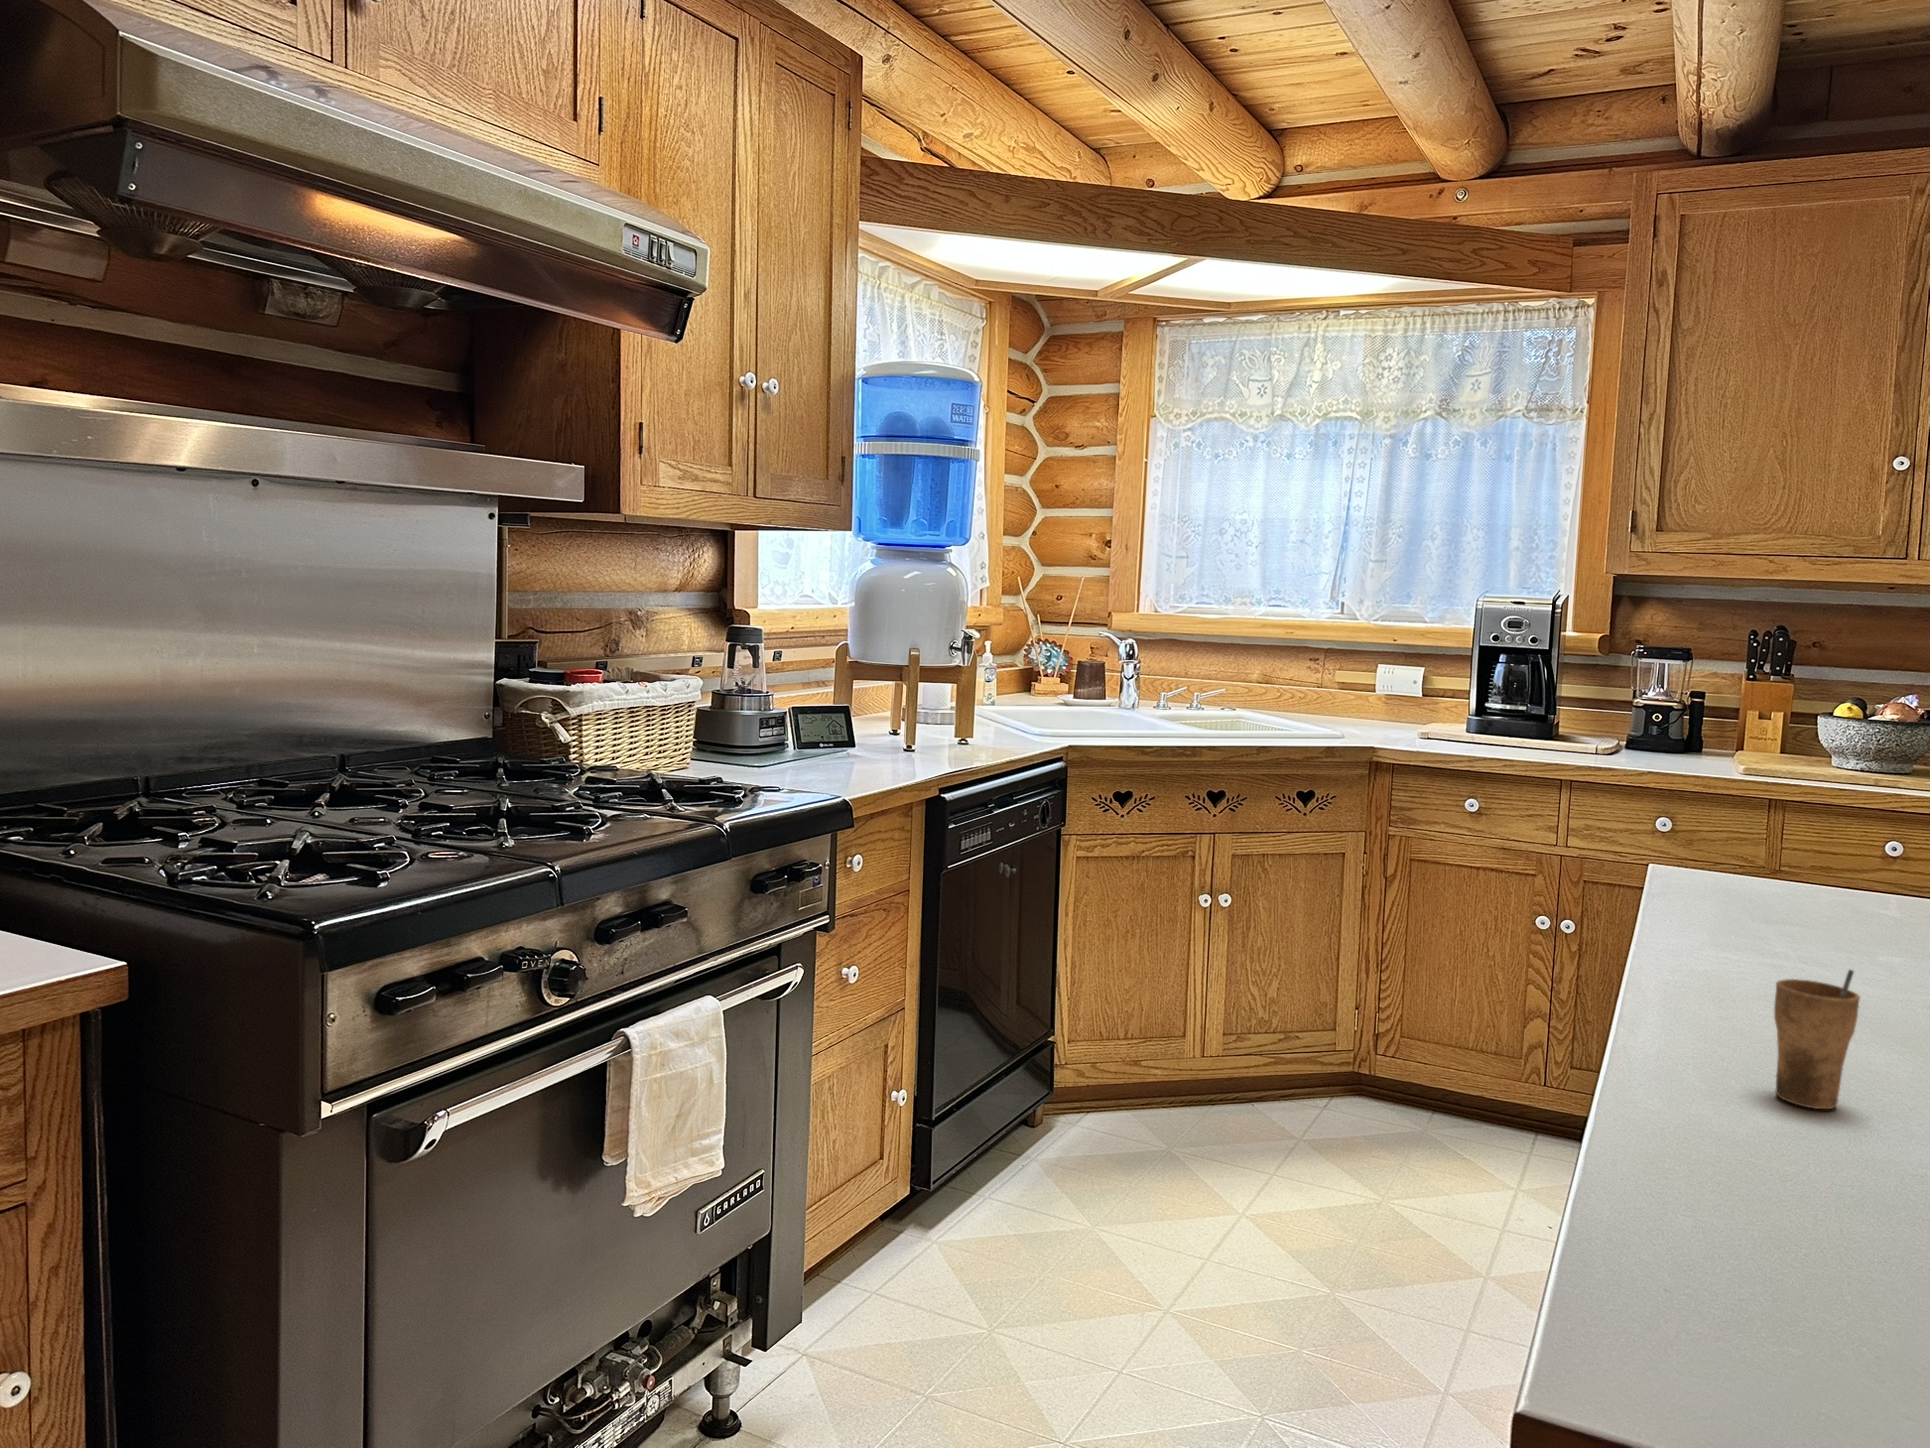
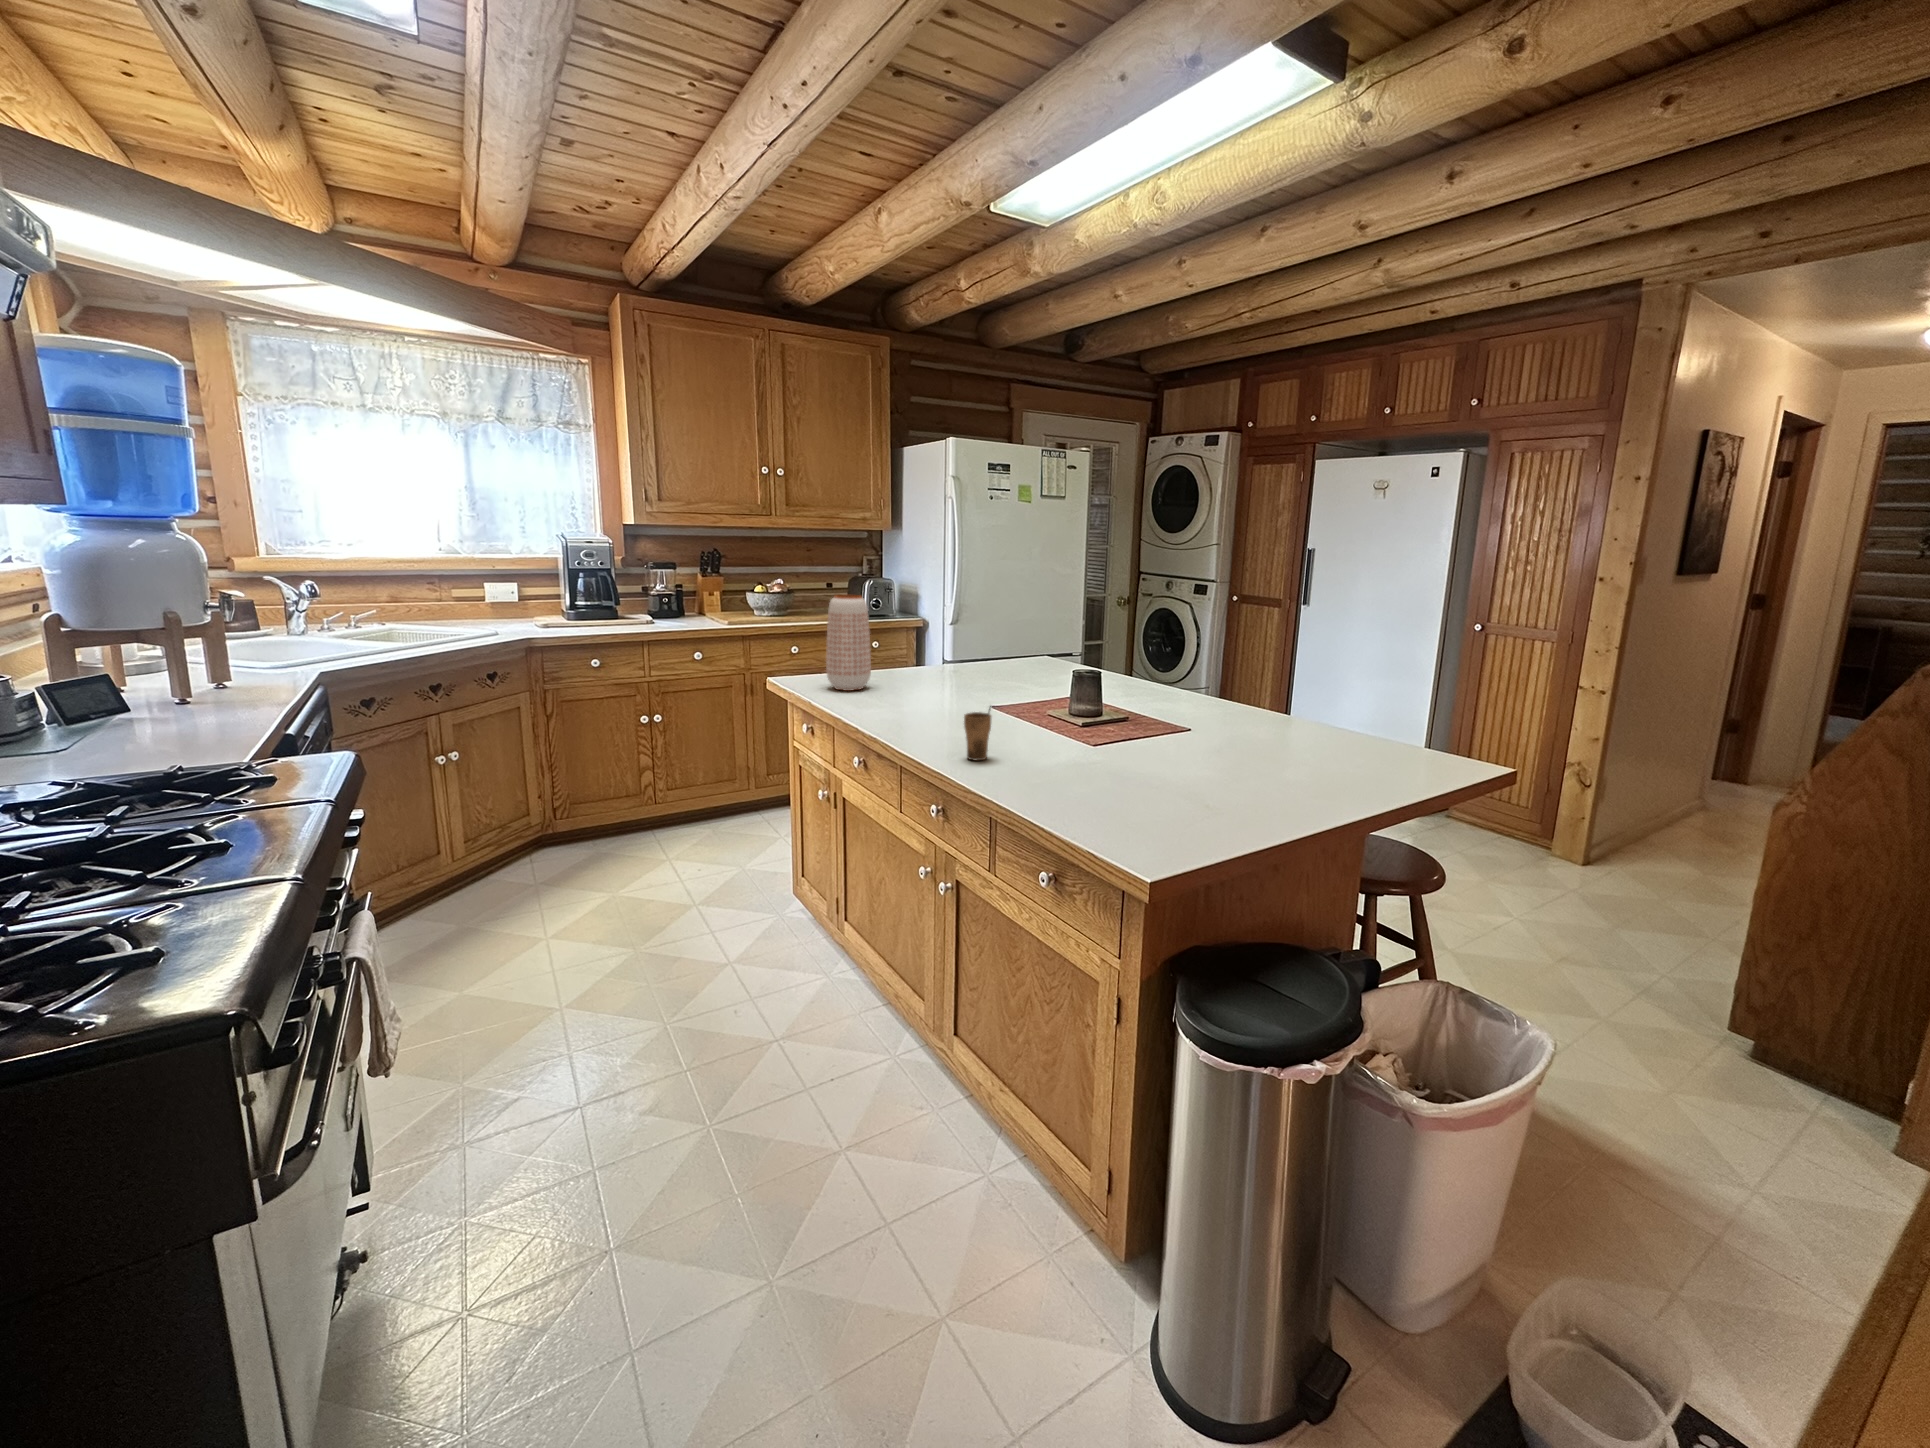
vase: none [1741,704,1865,923] -> present [826,595,871,691]

